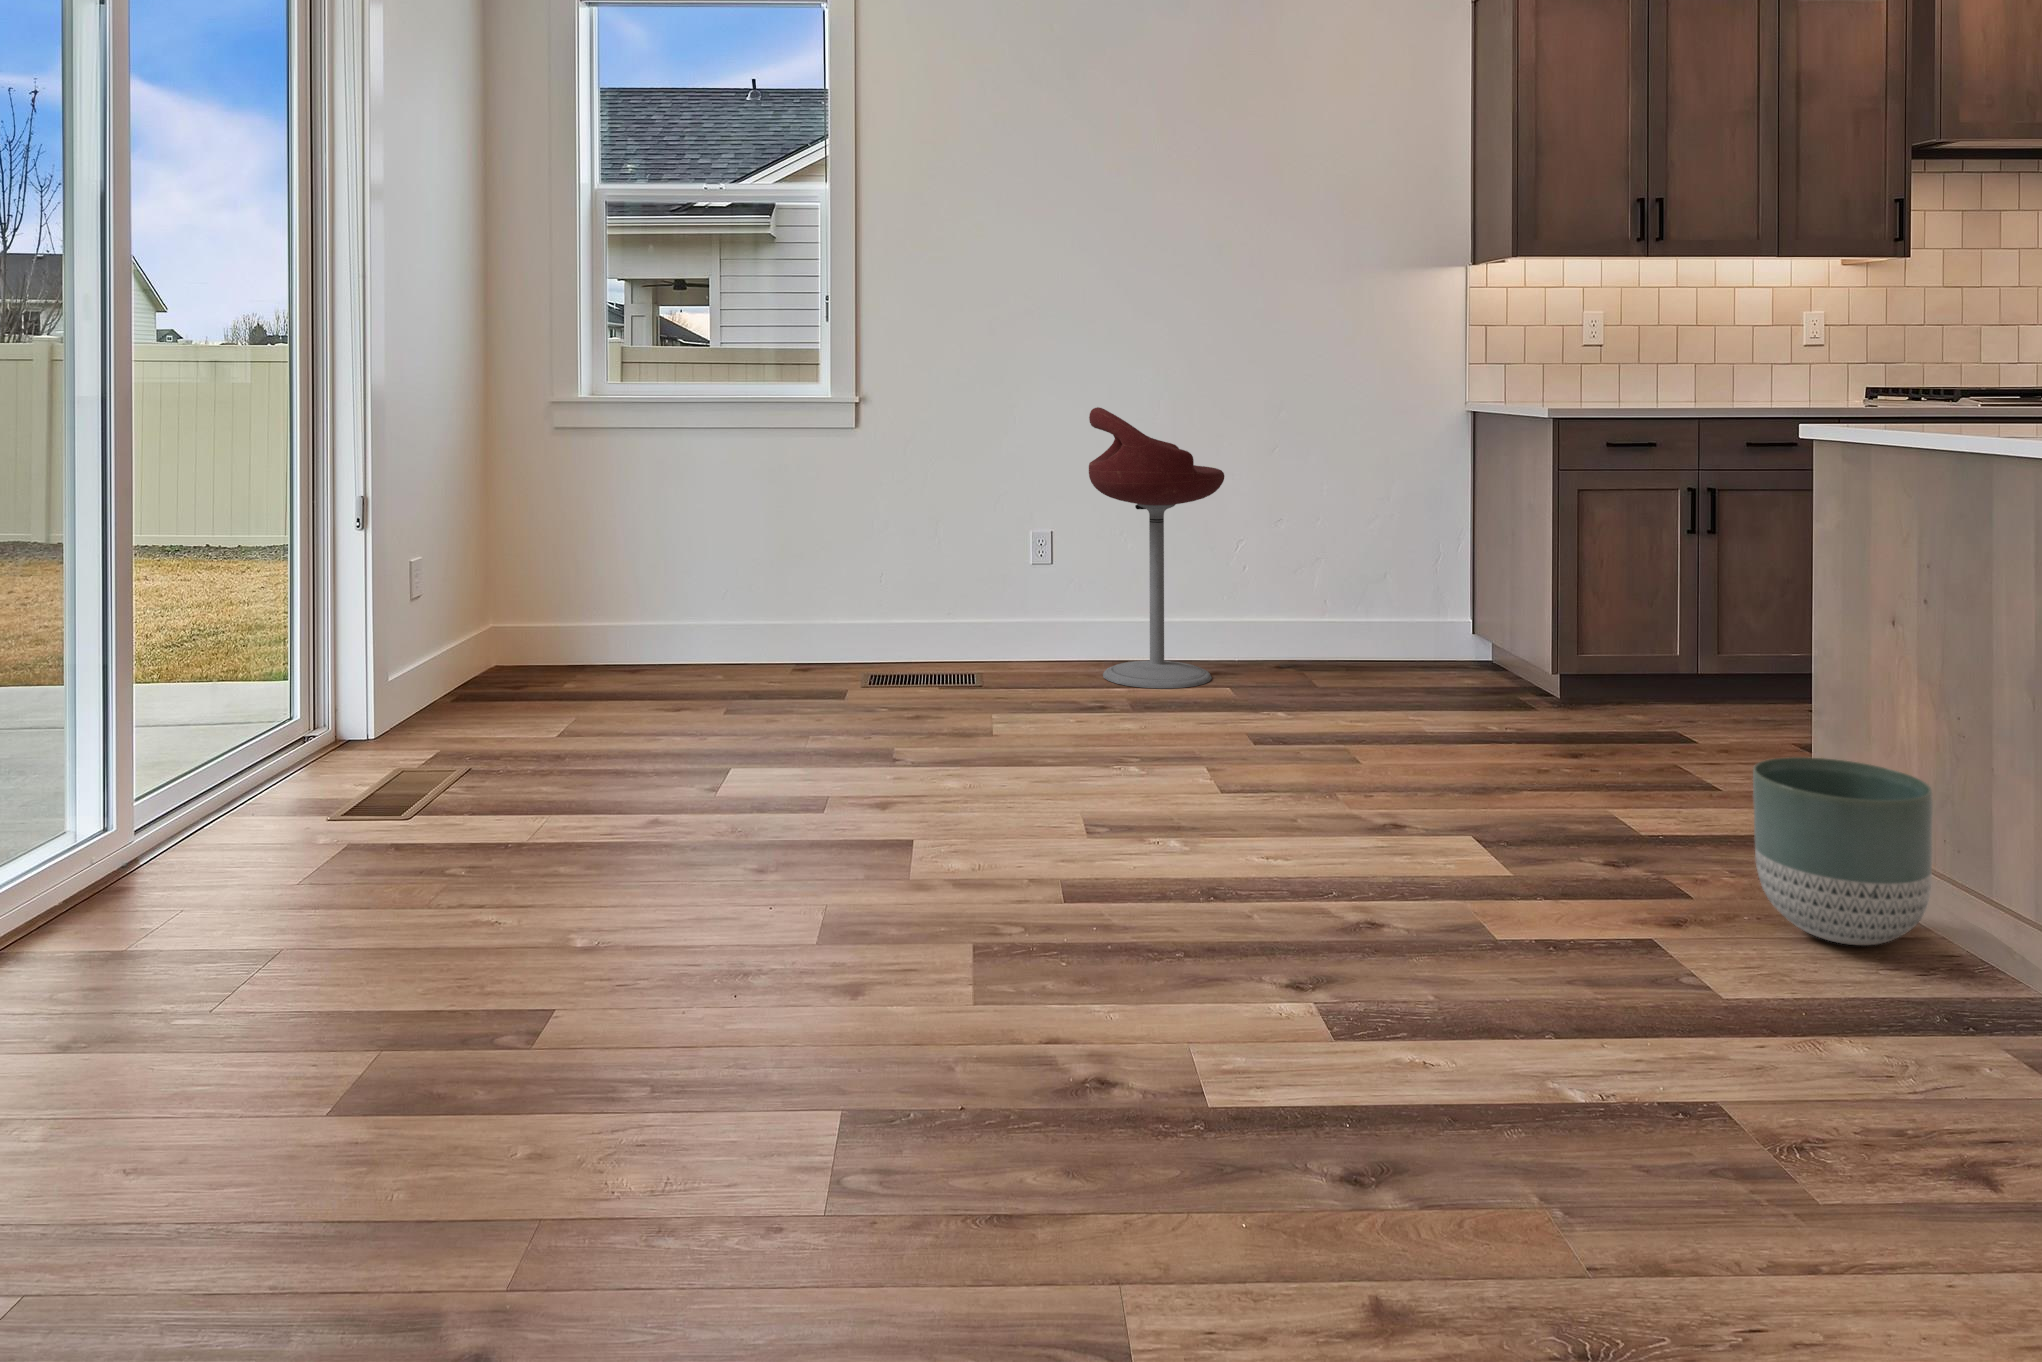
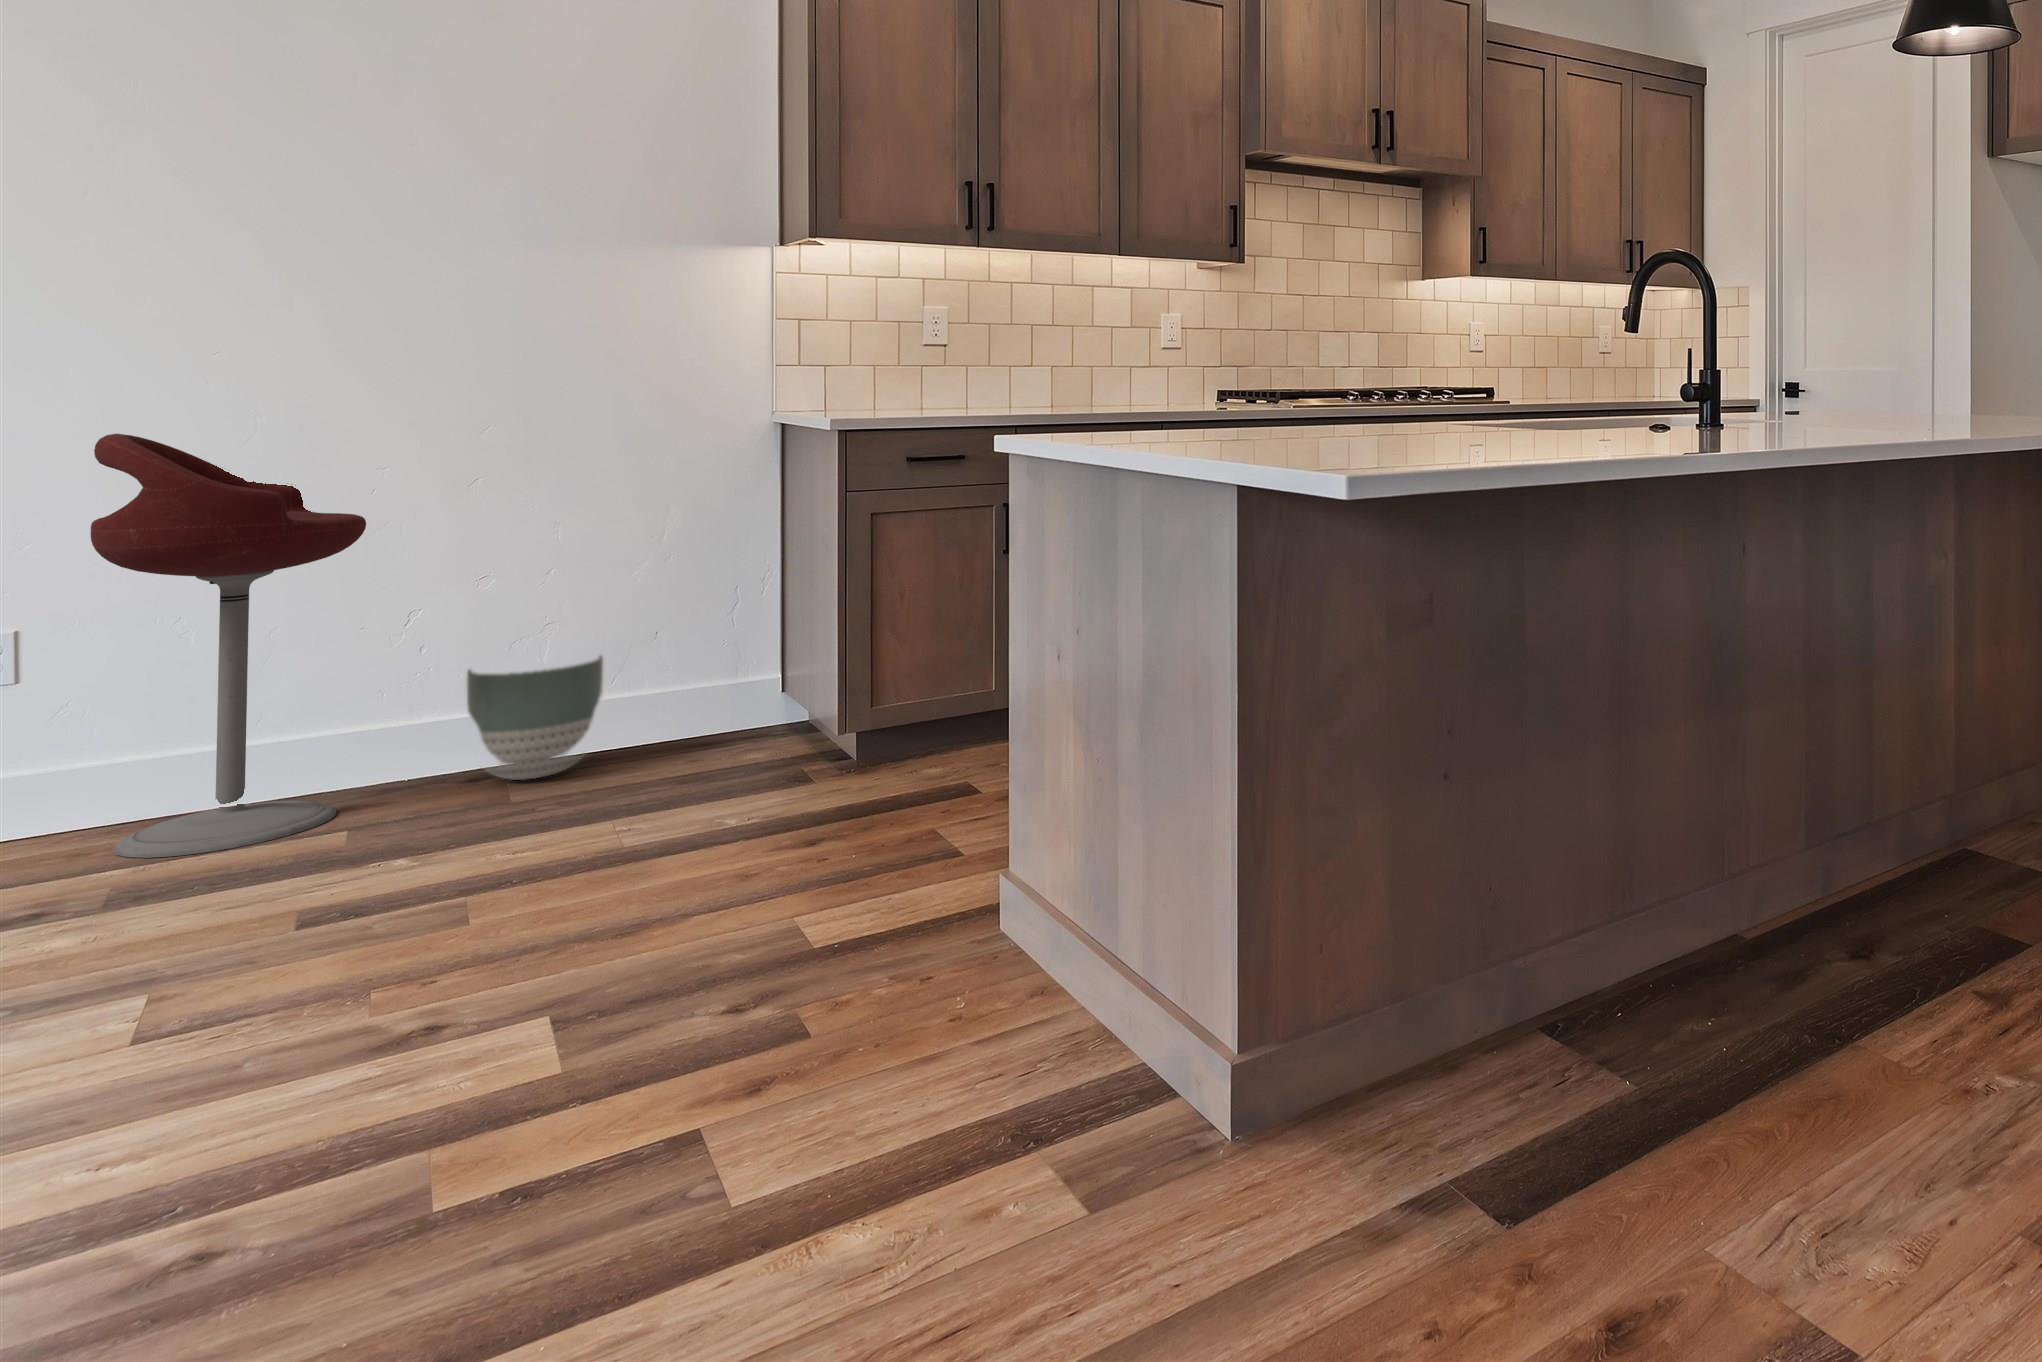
planter: present [1753,757,1933,945] -> present [467,656,603,780]

